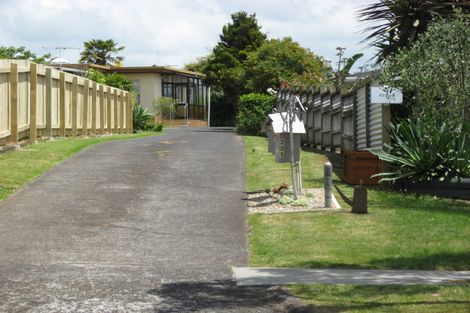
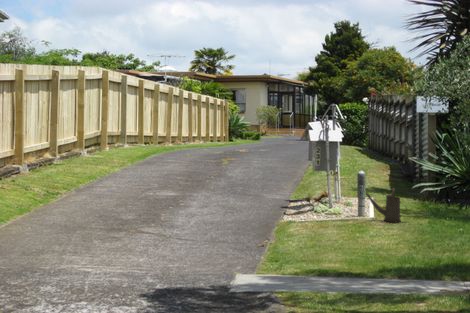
wooden crate: present [342,150,383,185] -> none [390,159,430,195]

